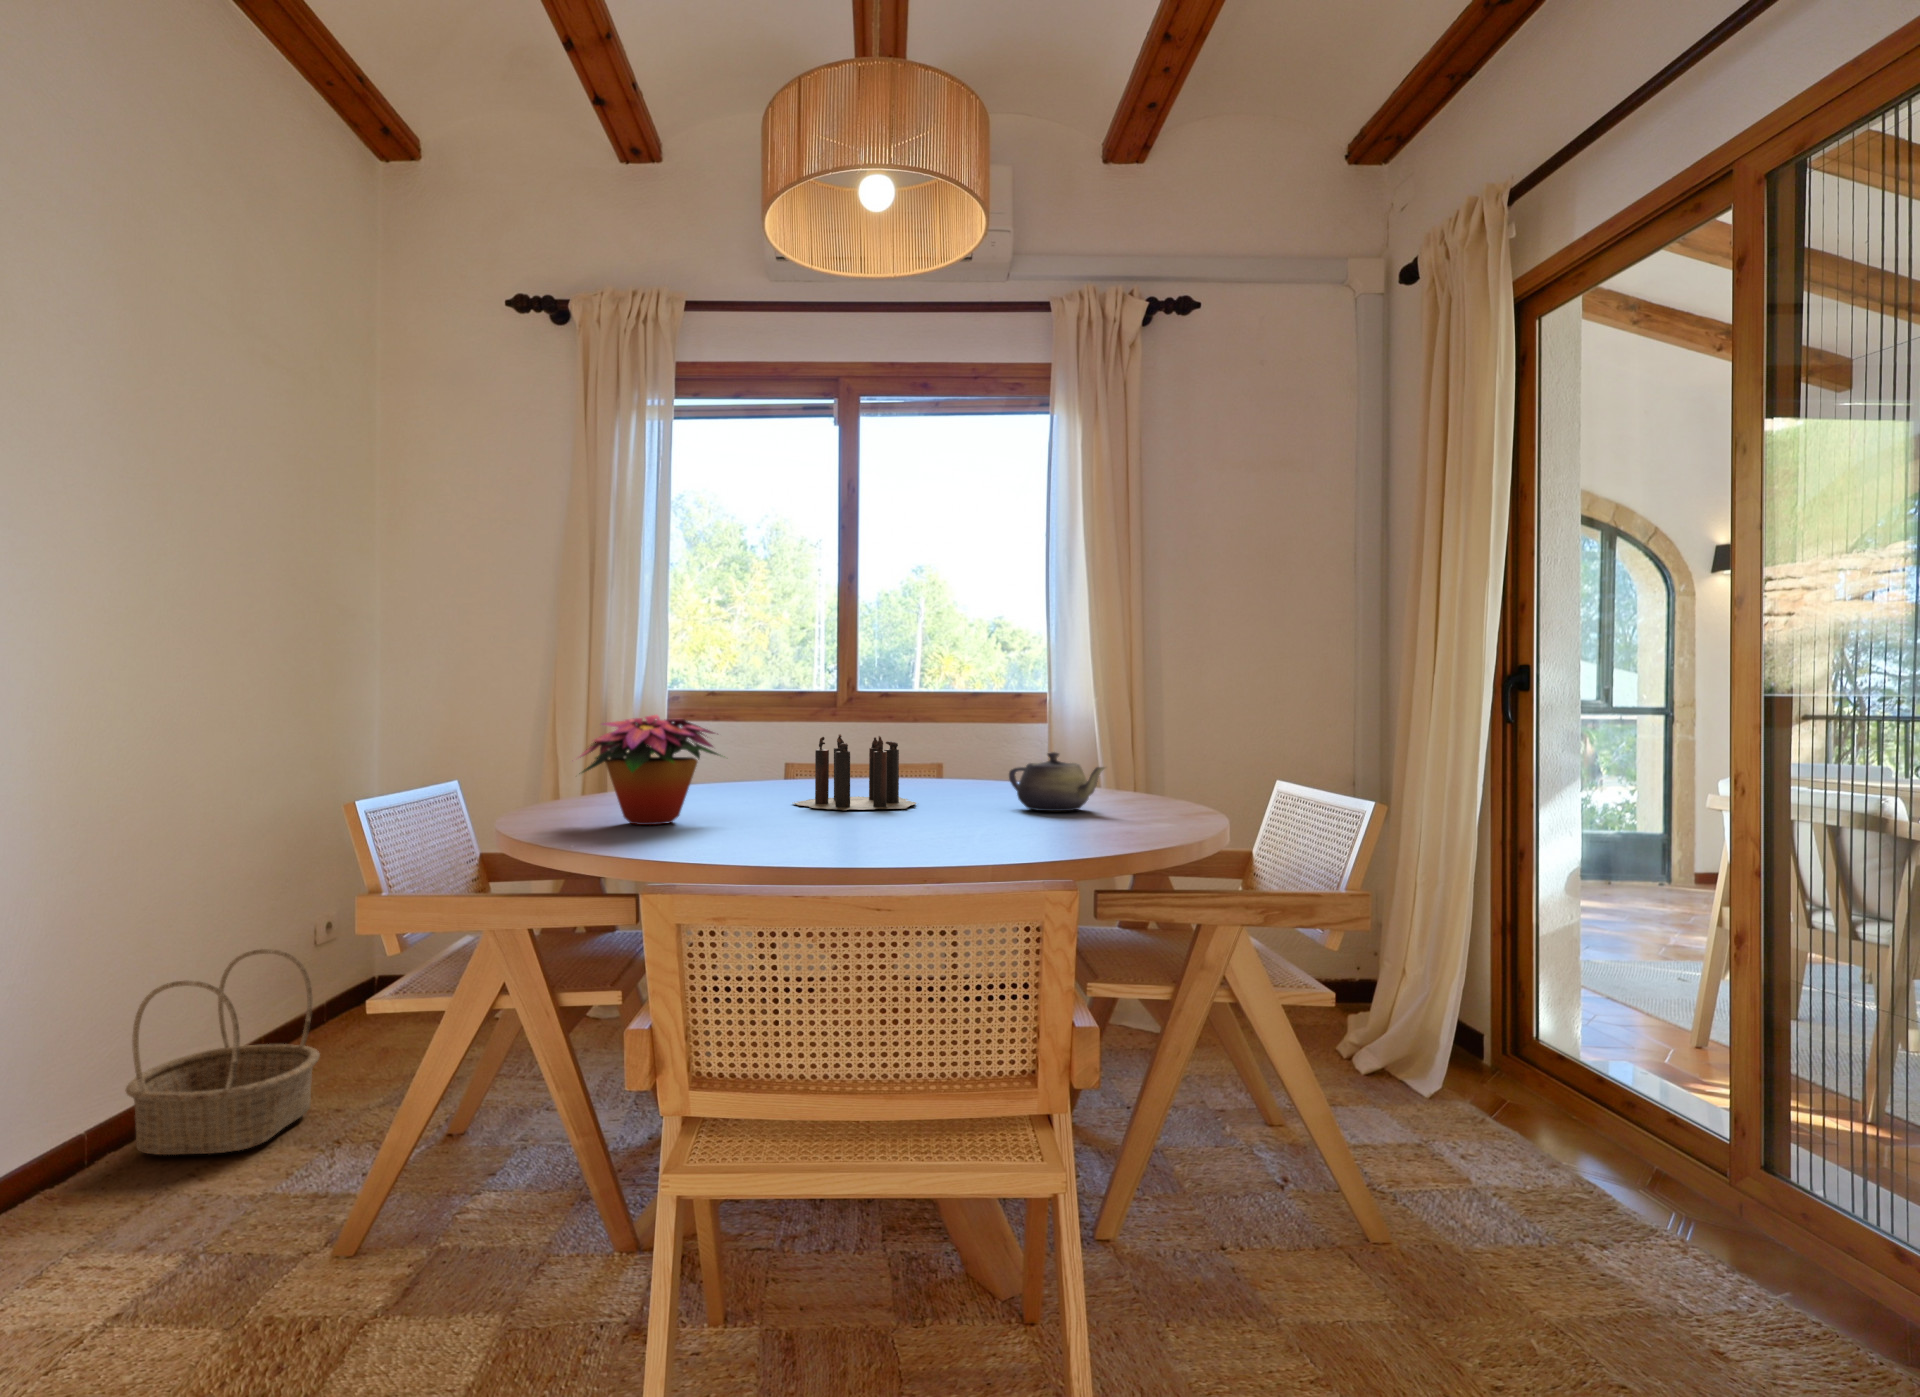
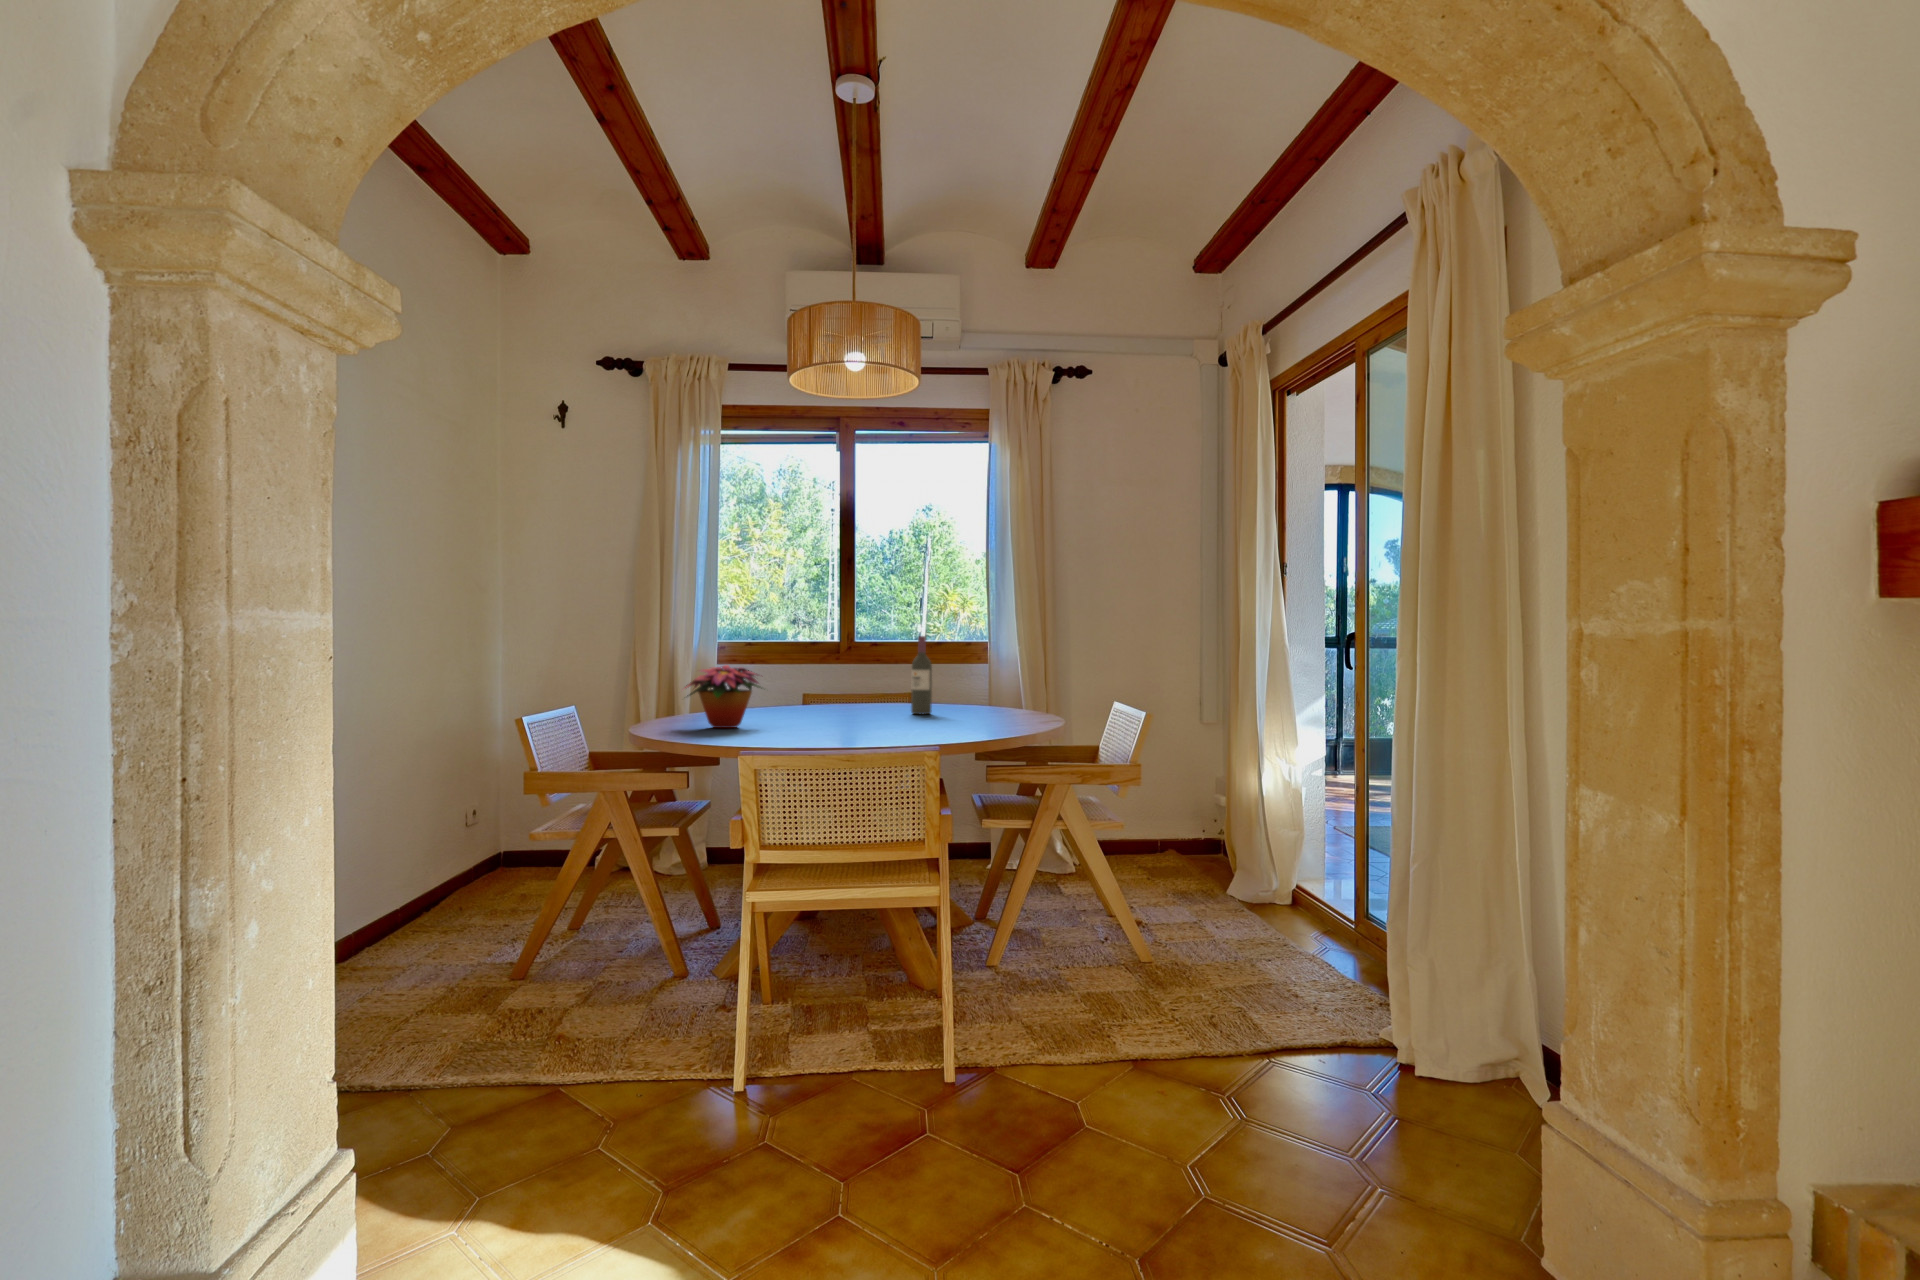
wine bottle: none [960,672,992,795] -> present [911,636,932,714]
candle: present [794,734,916,810] -> none [804,676,903,722]
teapot: present [1009,752,1105,811] -> none [938,688,993,723]
basket: present [125,949,320,1155] -> none [393,810,503,931]

